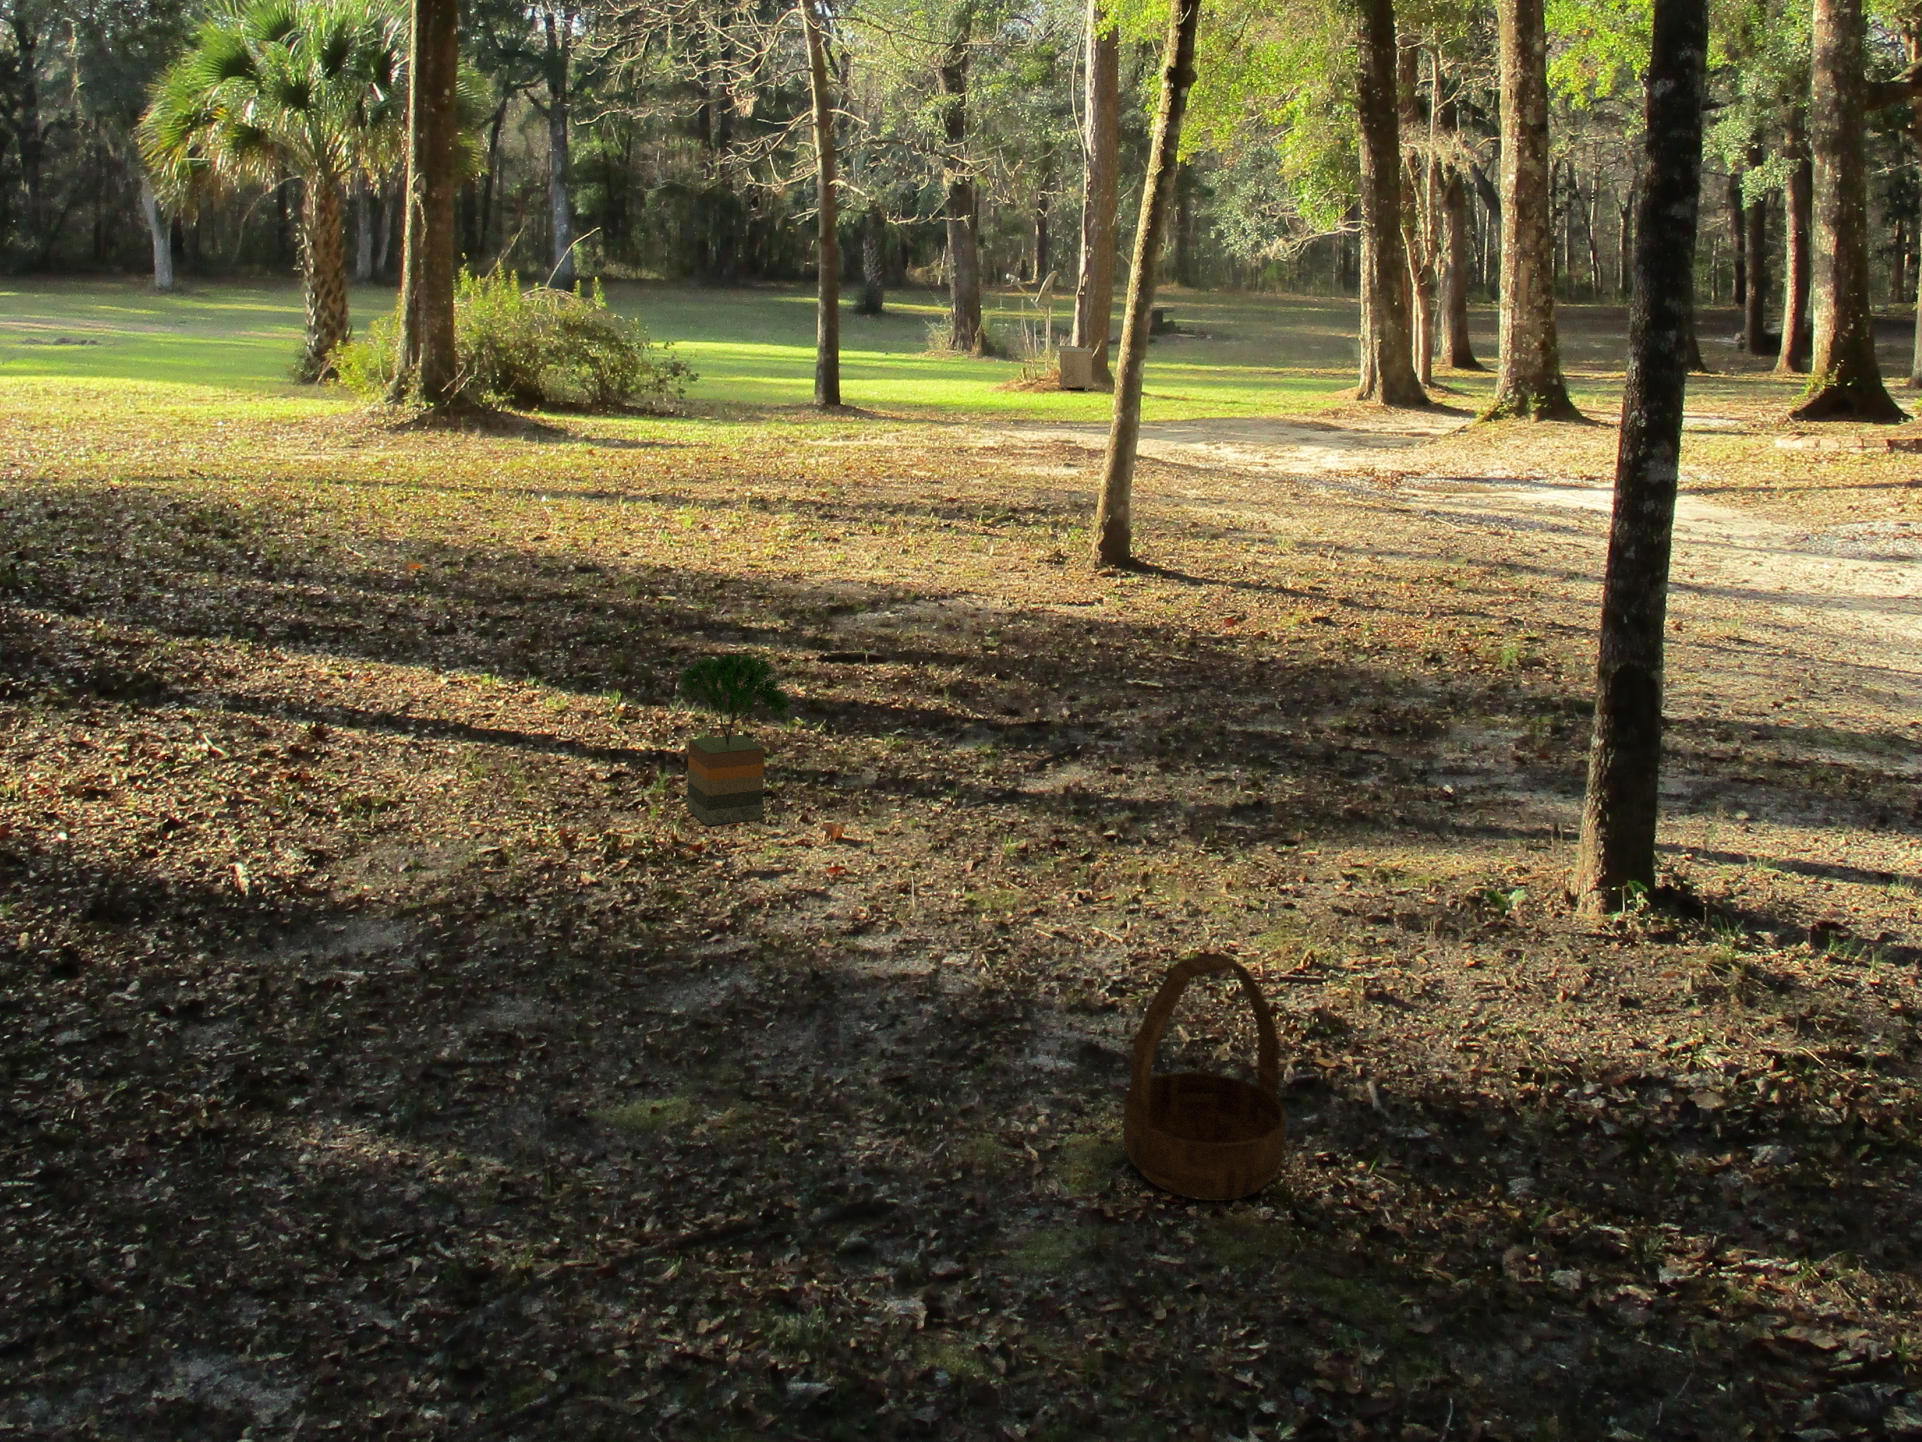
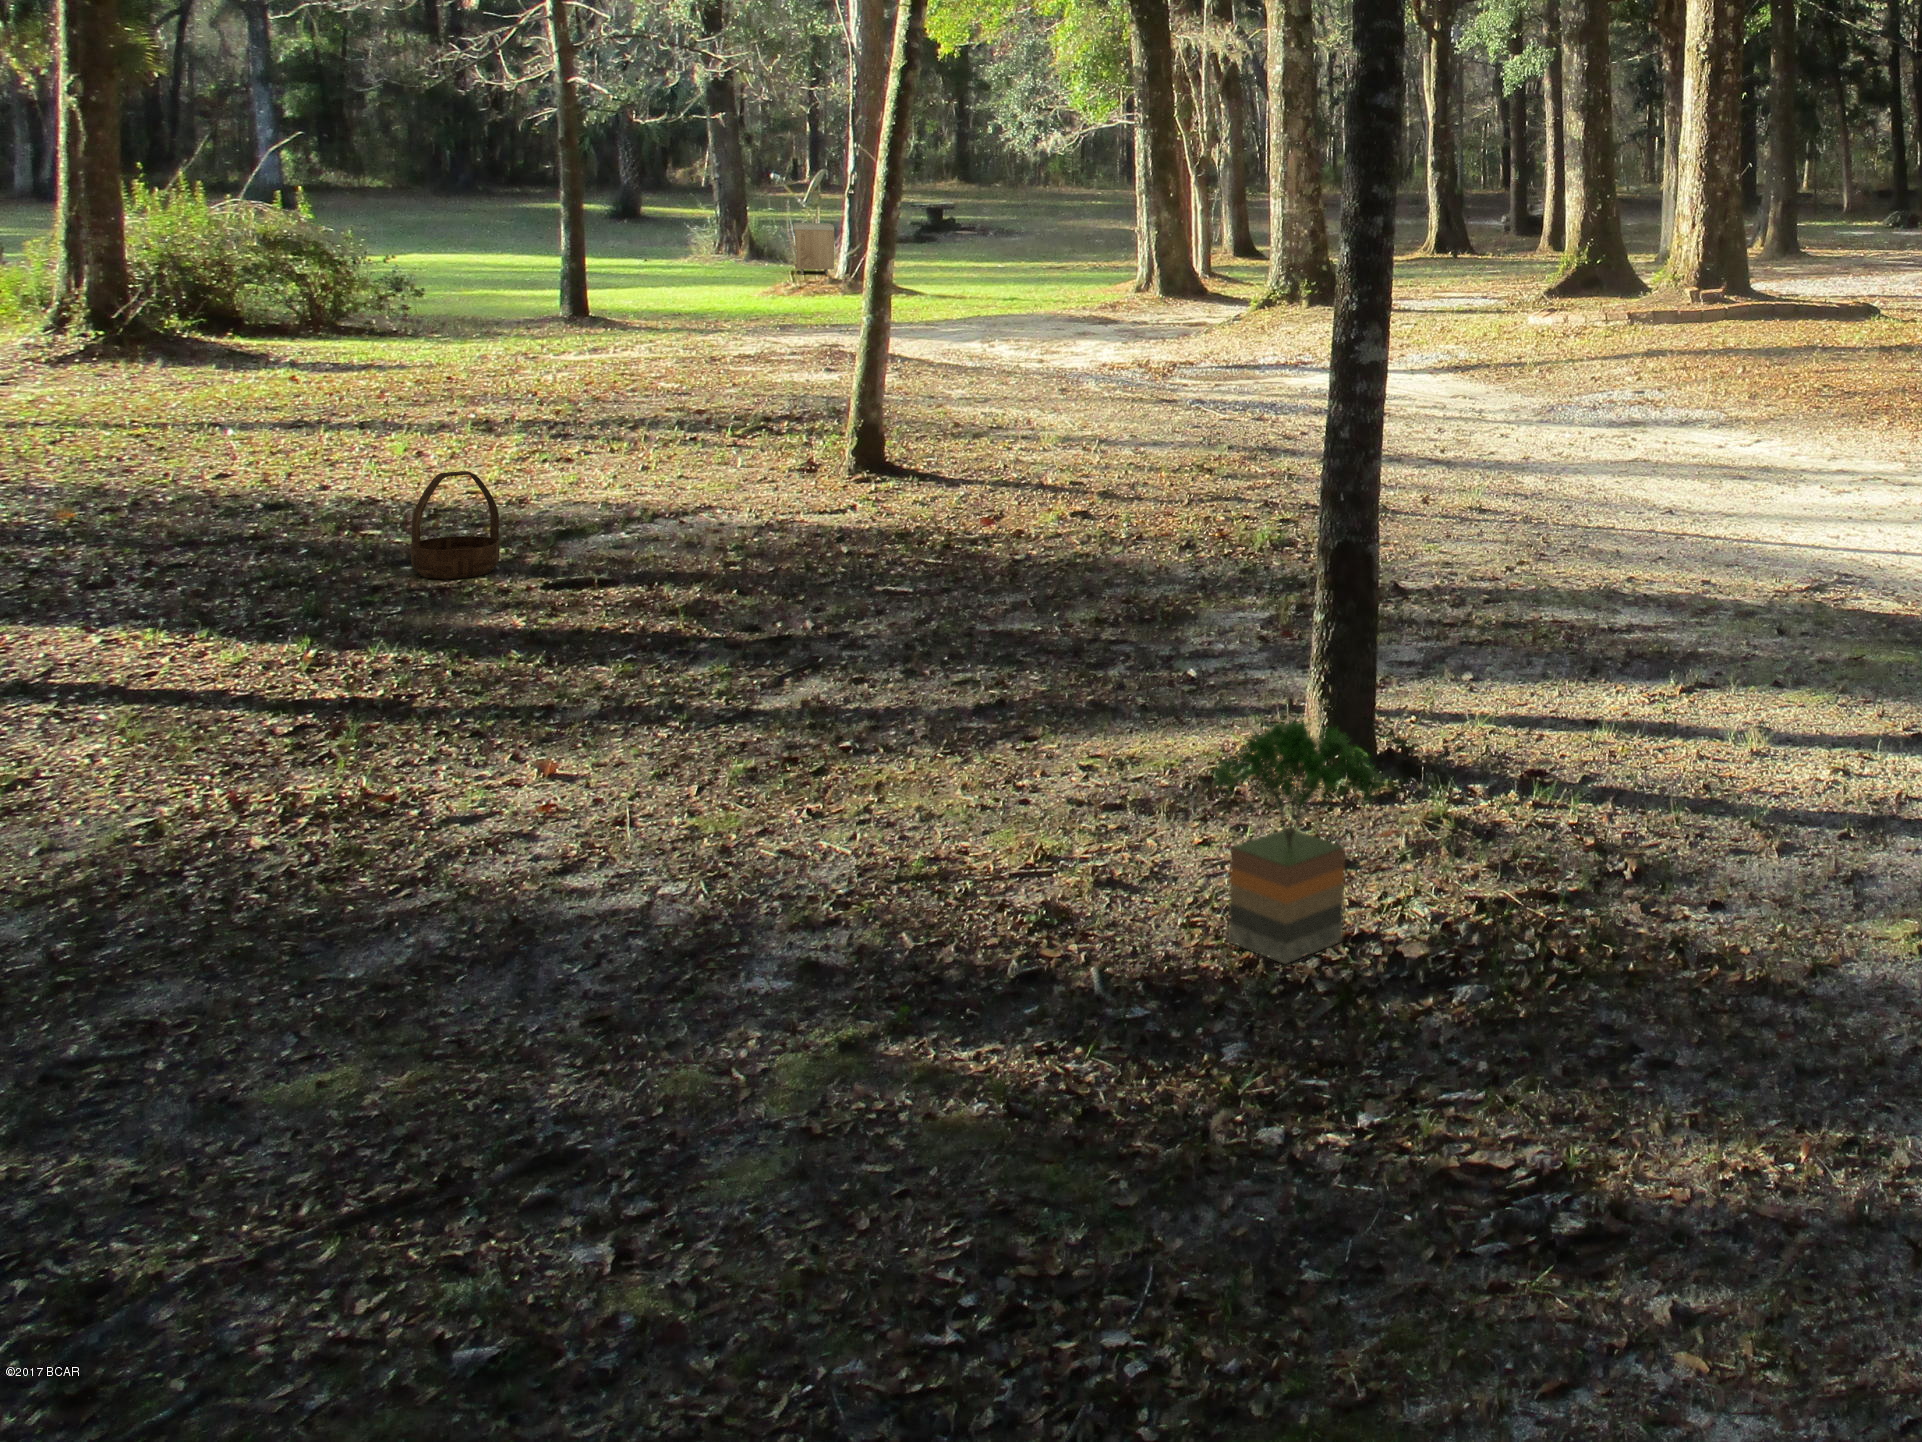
potted tree: present [676,653,790,826] -> present [1215,720,1382,964]
basket: present [1122,954,1286,1201] -> present [411,471,500,579]

